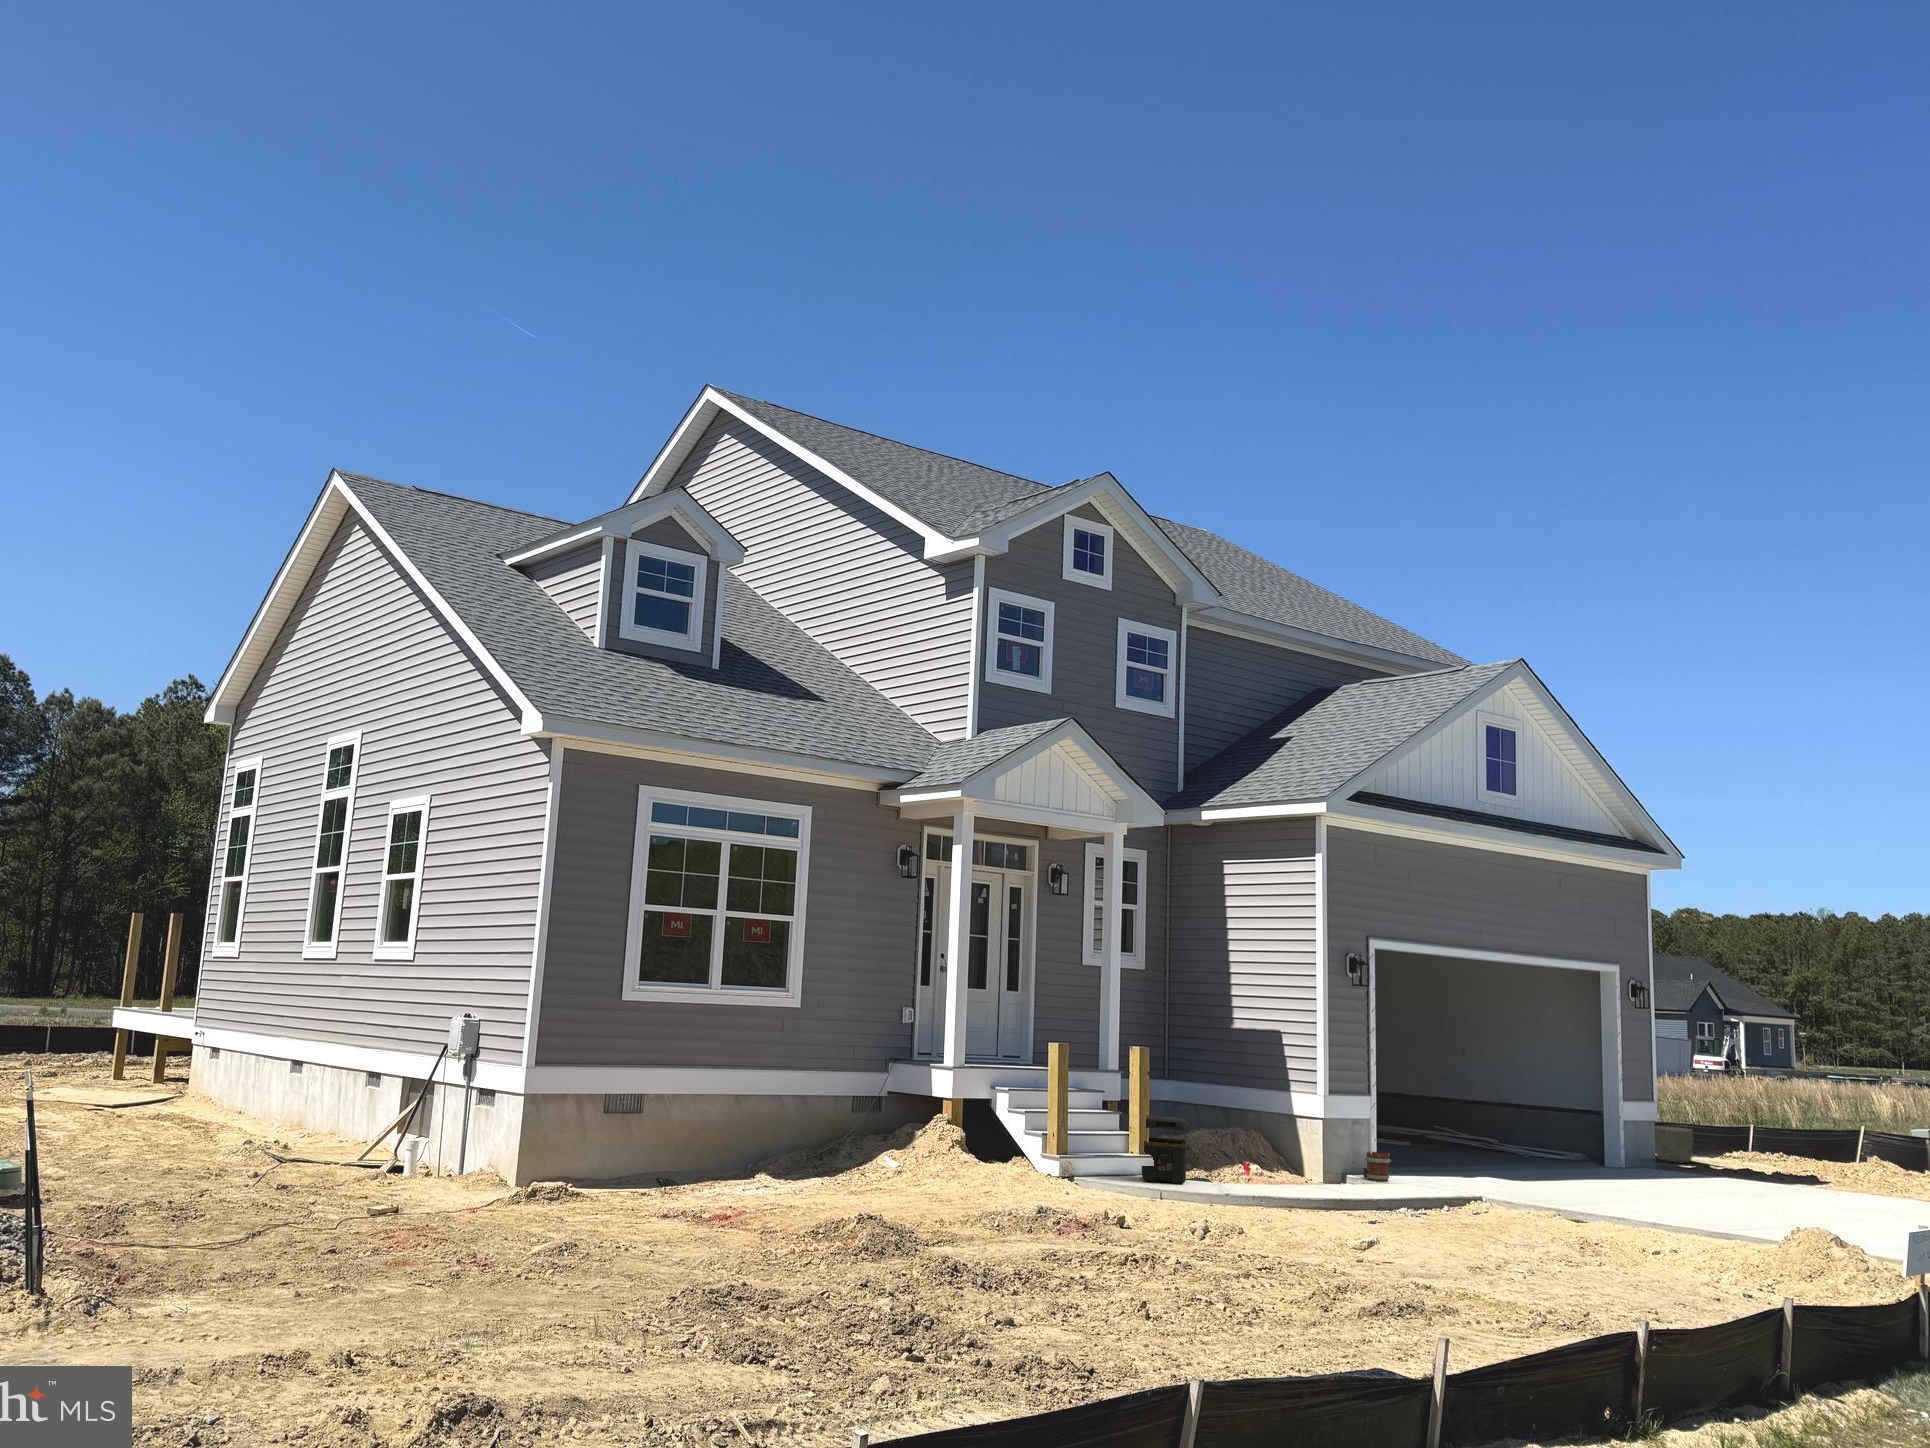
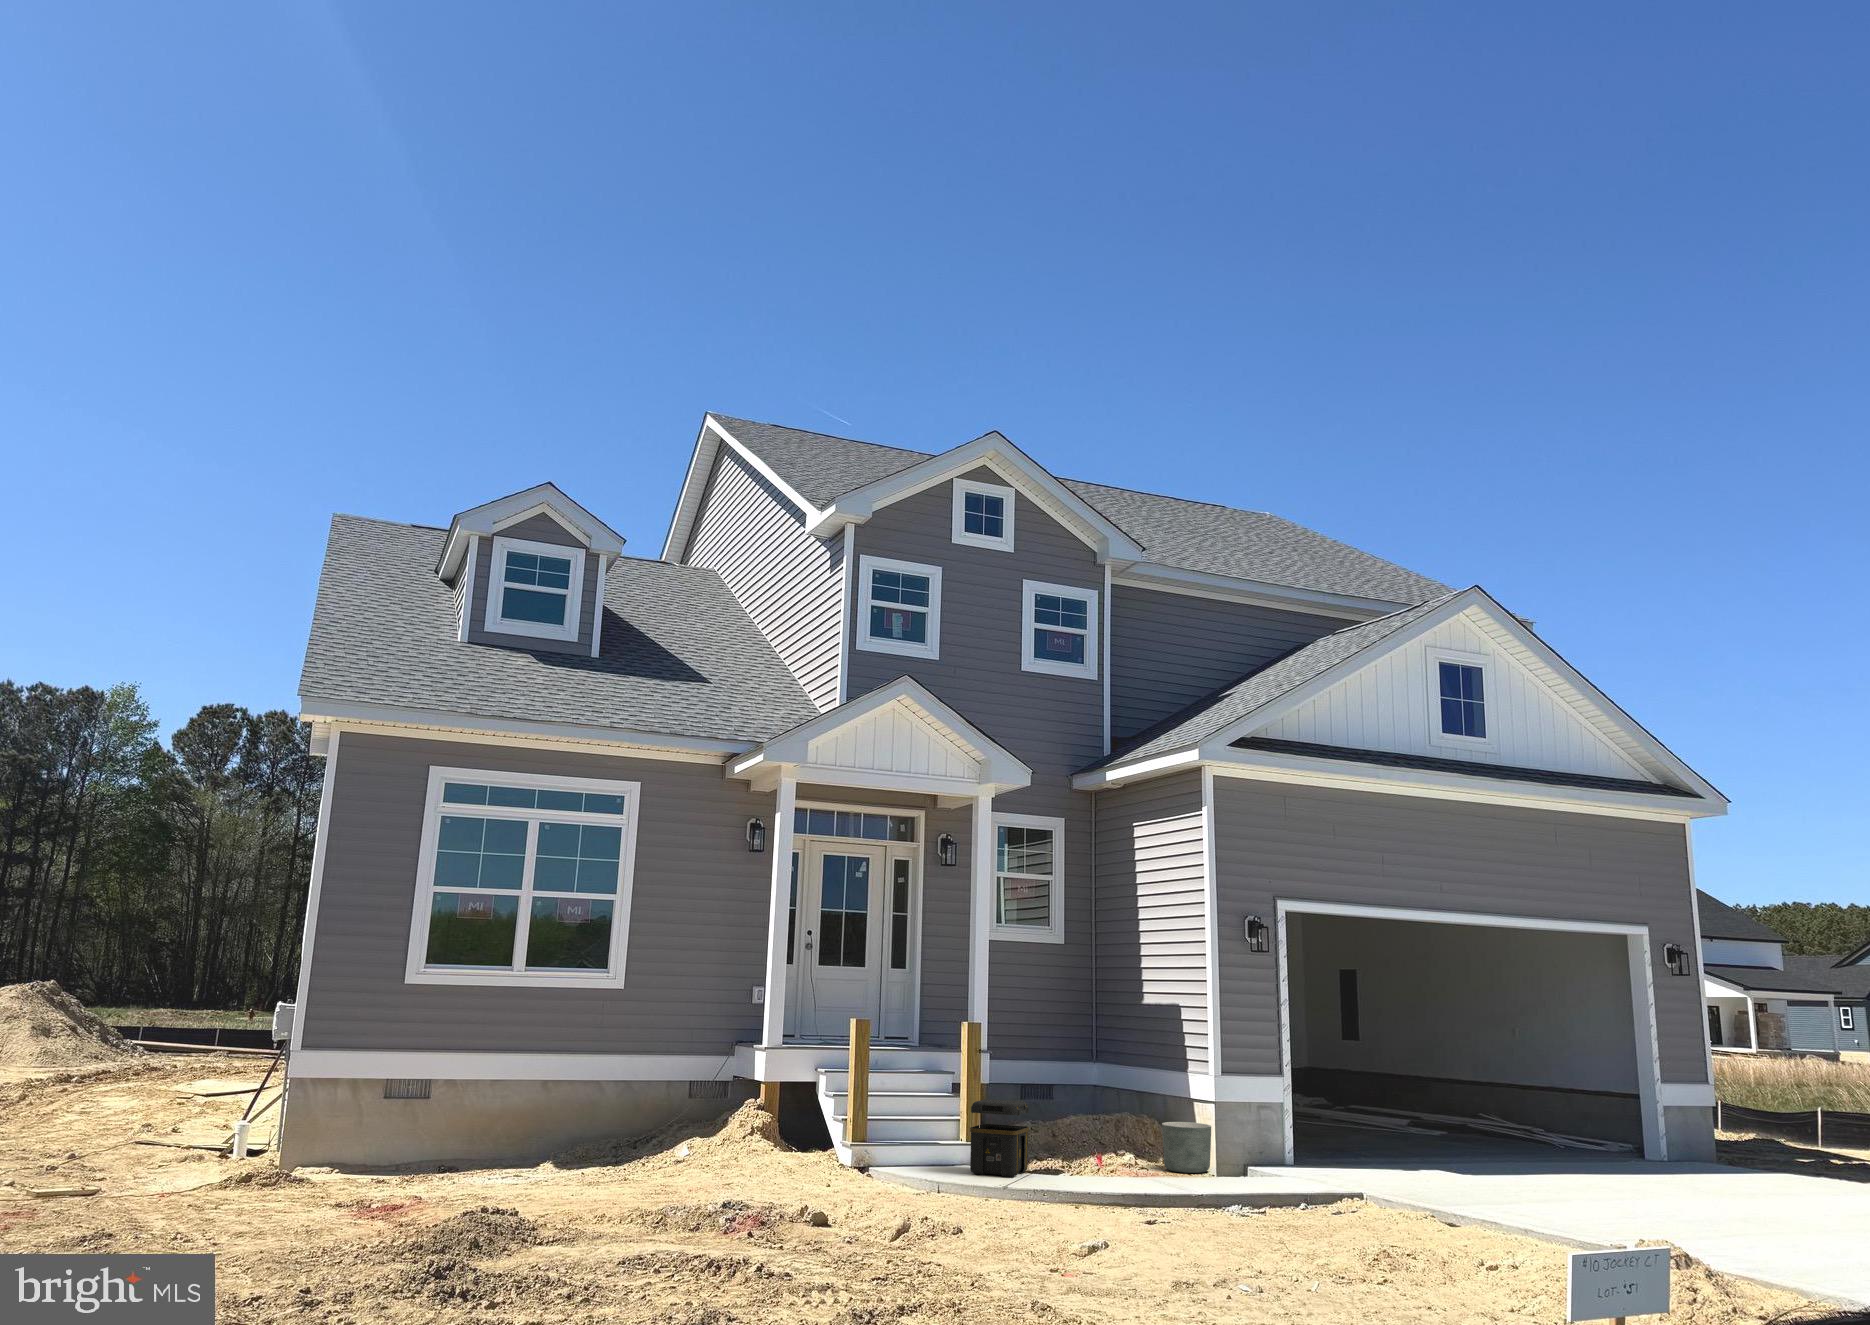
planter: present [1654,1127,1693,1163] -> present [1162,1122,1211,1173]
bucket: present [1363,1152,1391,1182] -> none [1264,1136,1294,1176]

